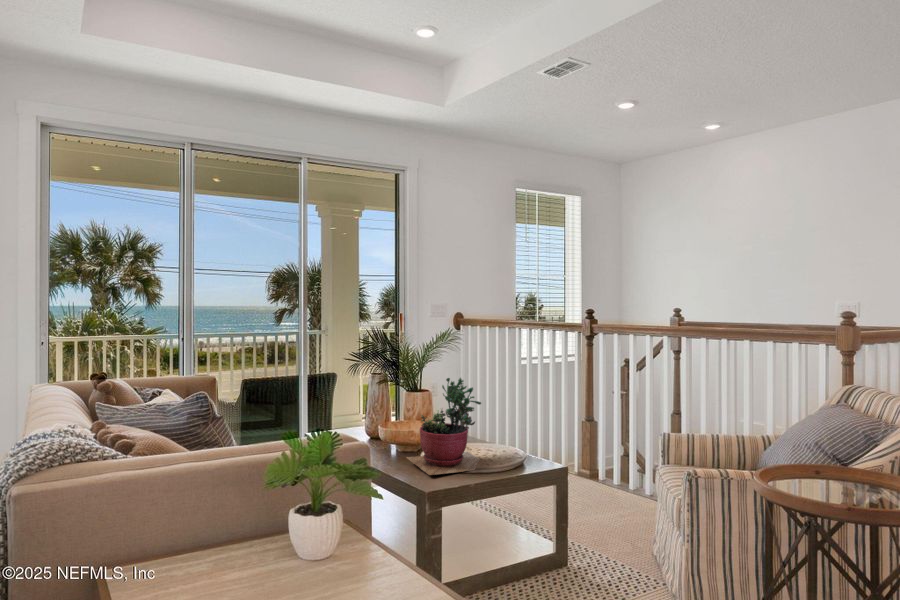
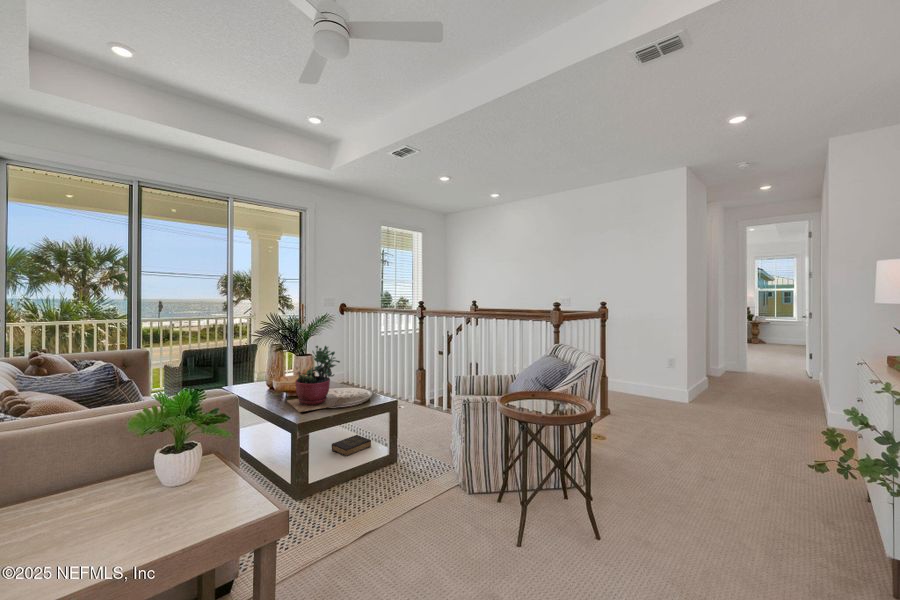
hardback book: none [464,518,523,549] -> present [332,435,371,456]

